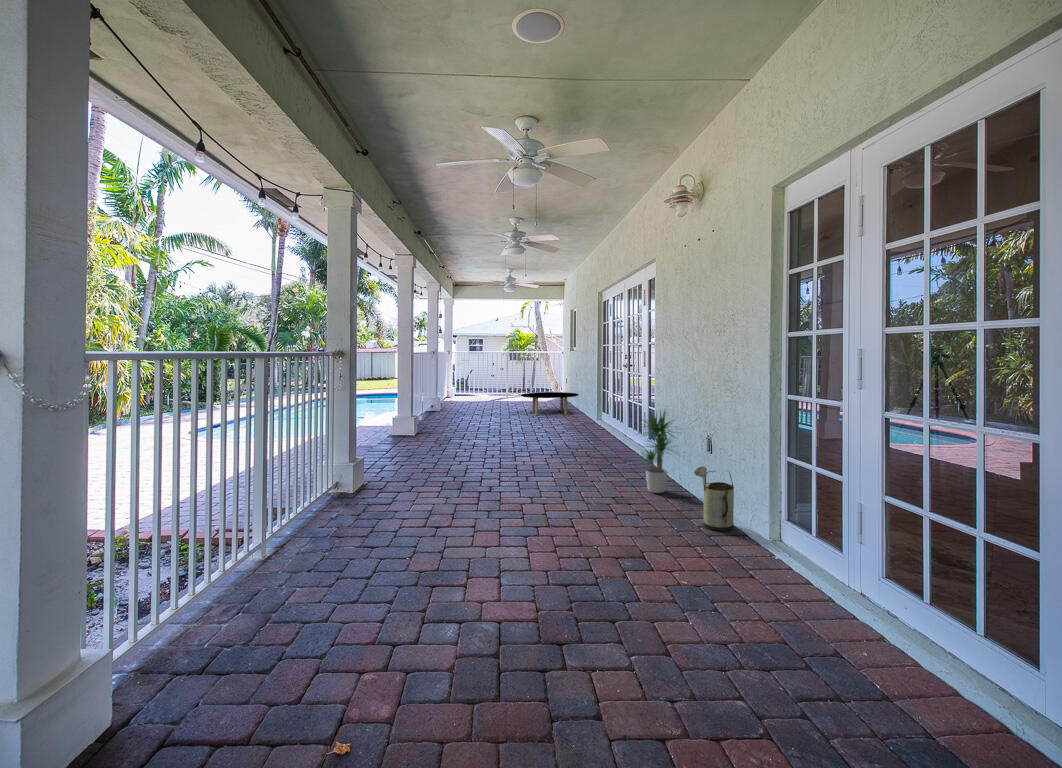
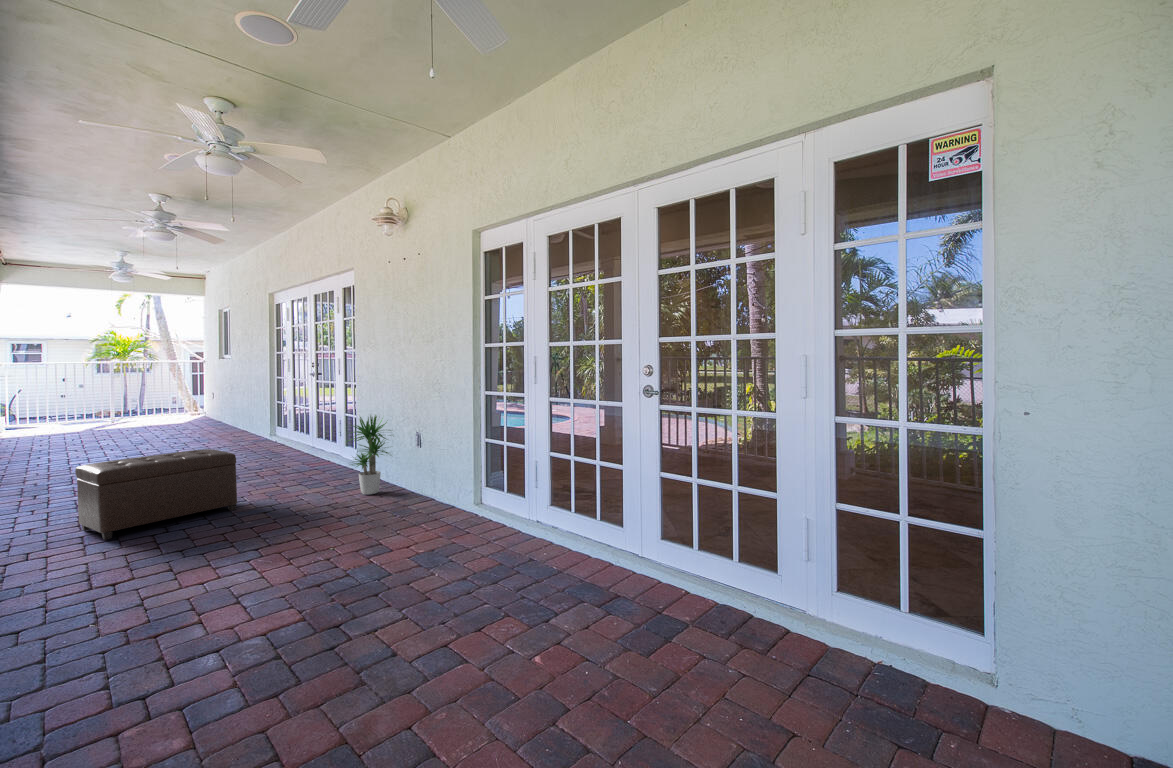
coffee table: present [521,392,578,415] -> none [150,409,239,439]
ottoman: none [443,430,544,495] -> present [75,449,237,540]
watering can: present [694,467,734,531] -> none [412,461,449,513]

